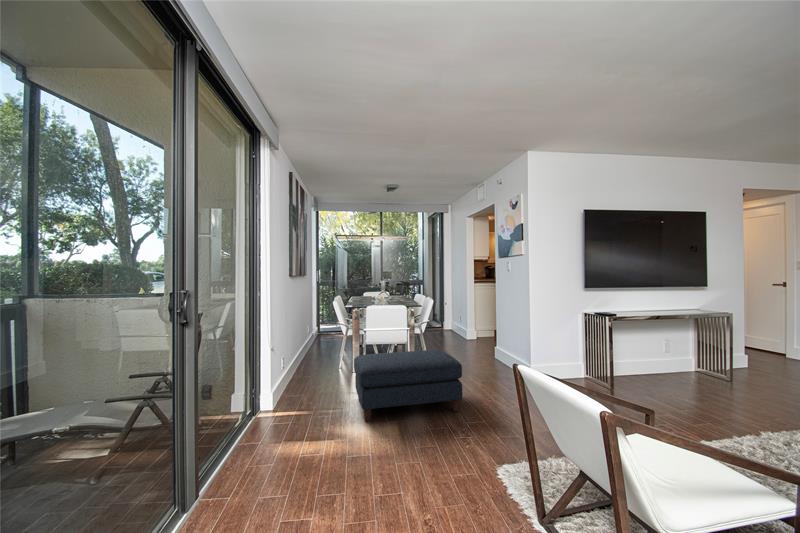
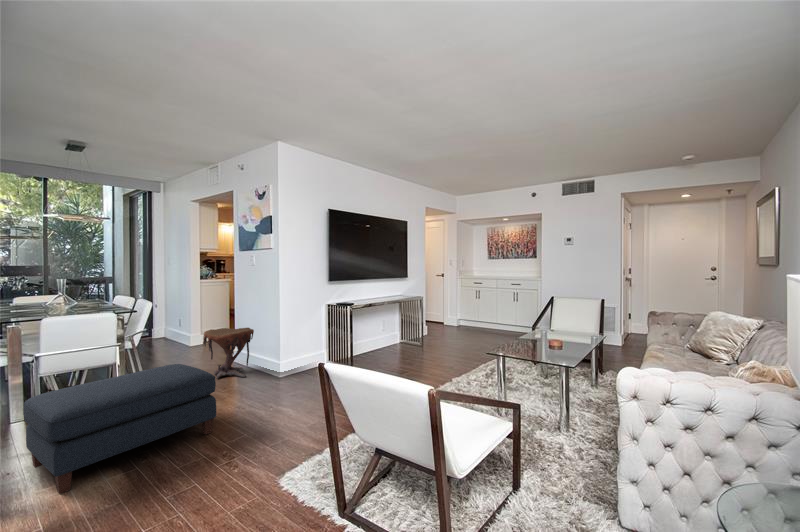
side table: none [467,326,508,372] -> present [204,328,254,379]

